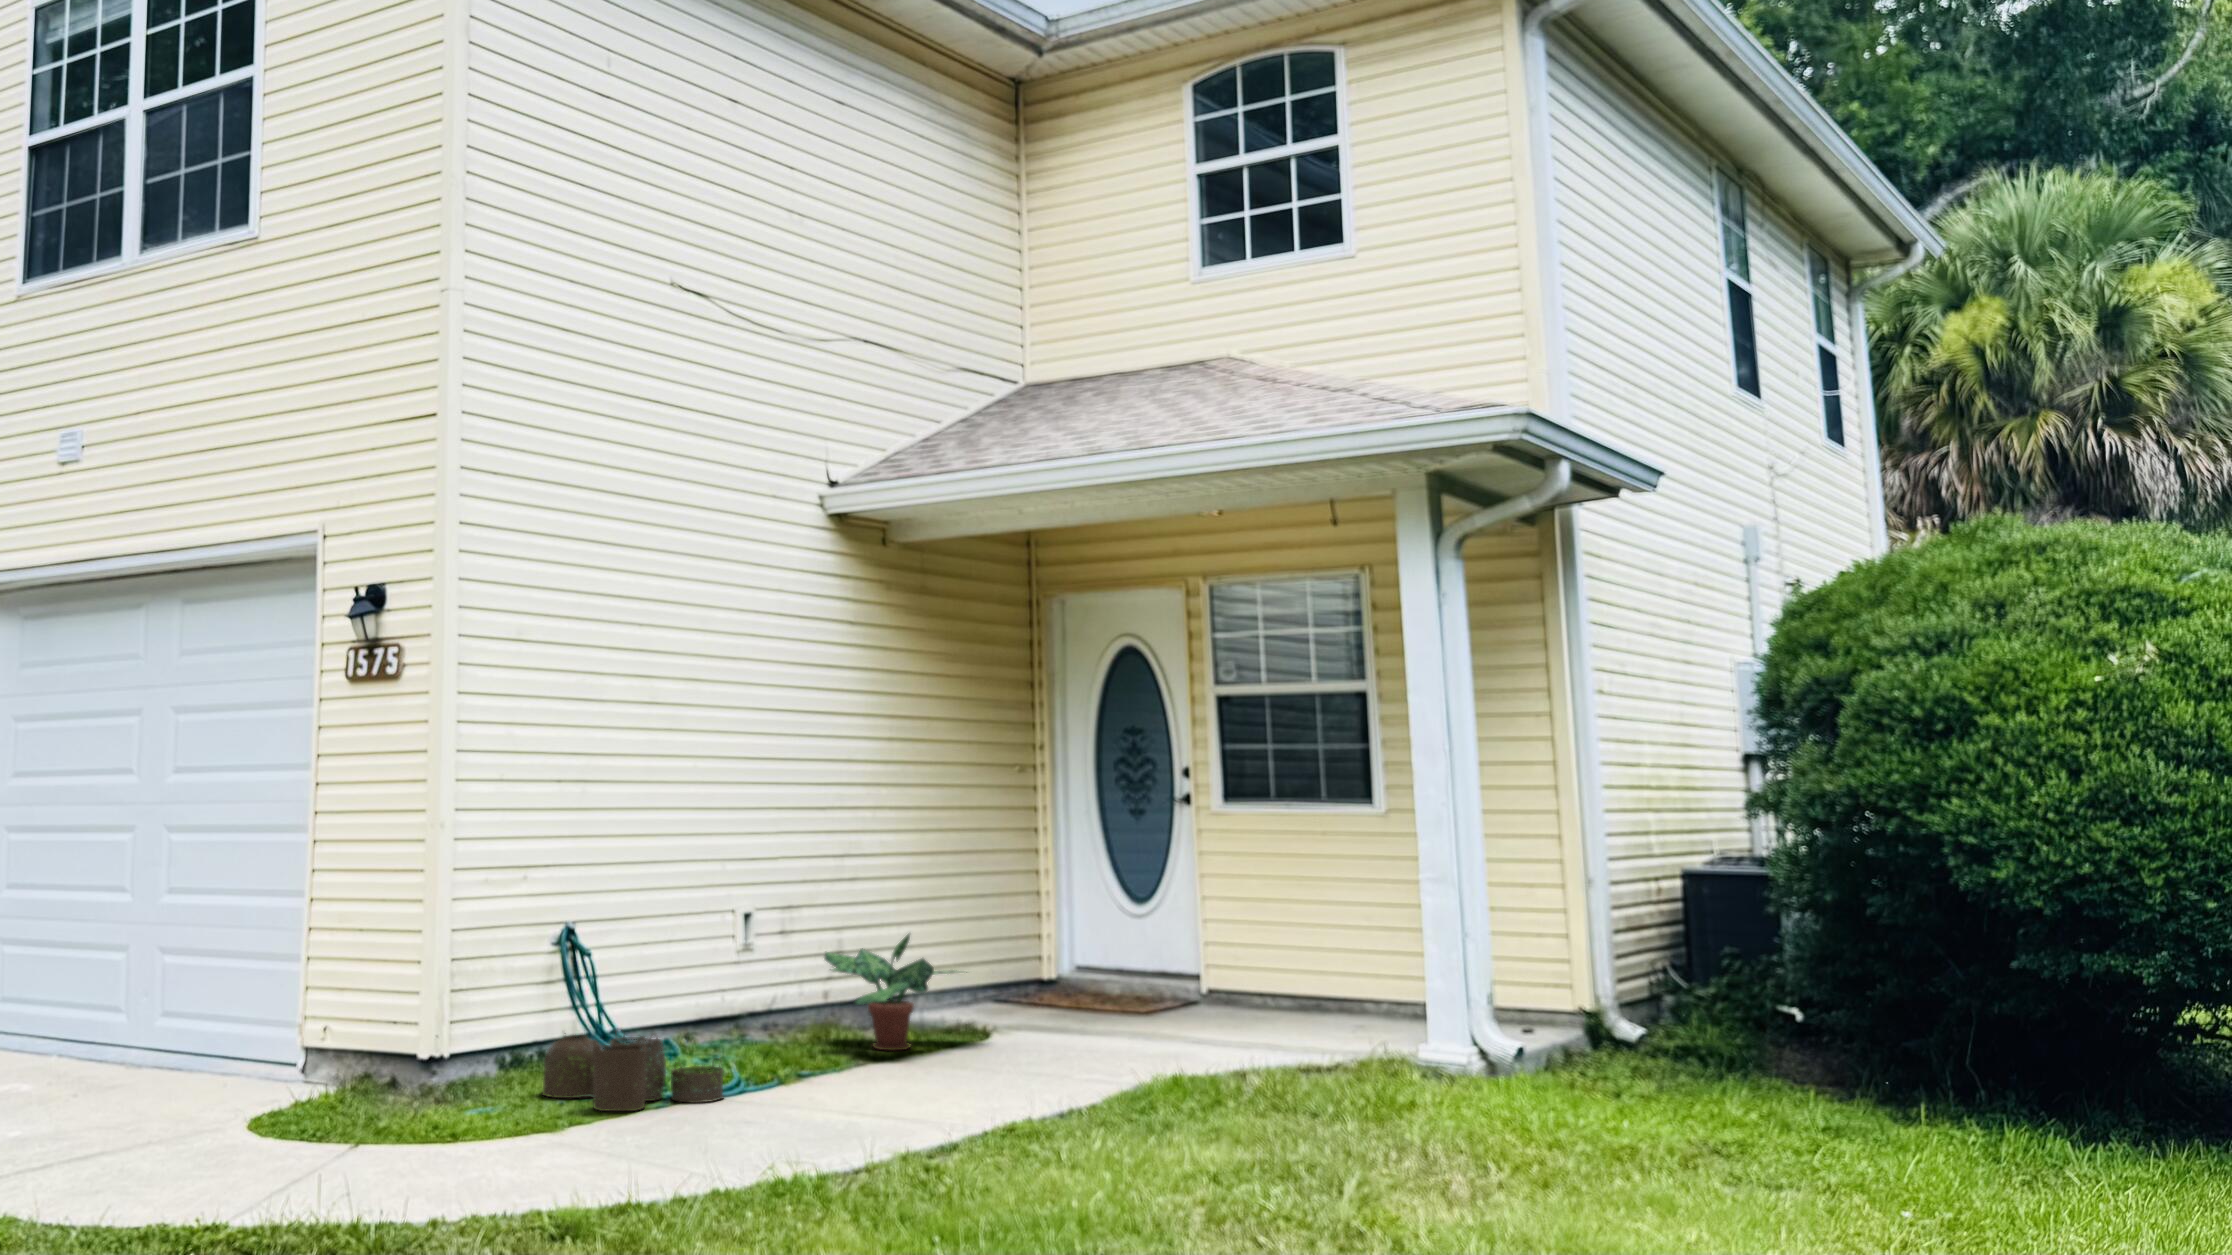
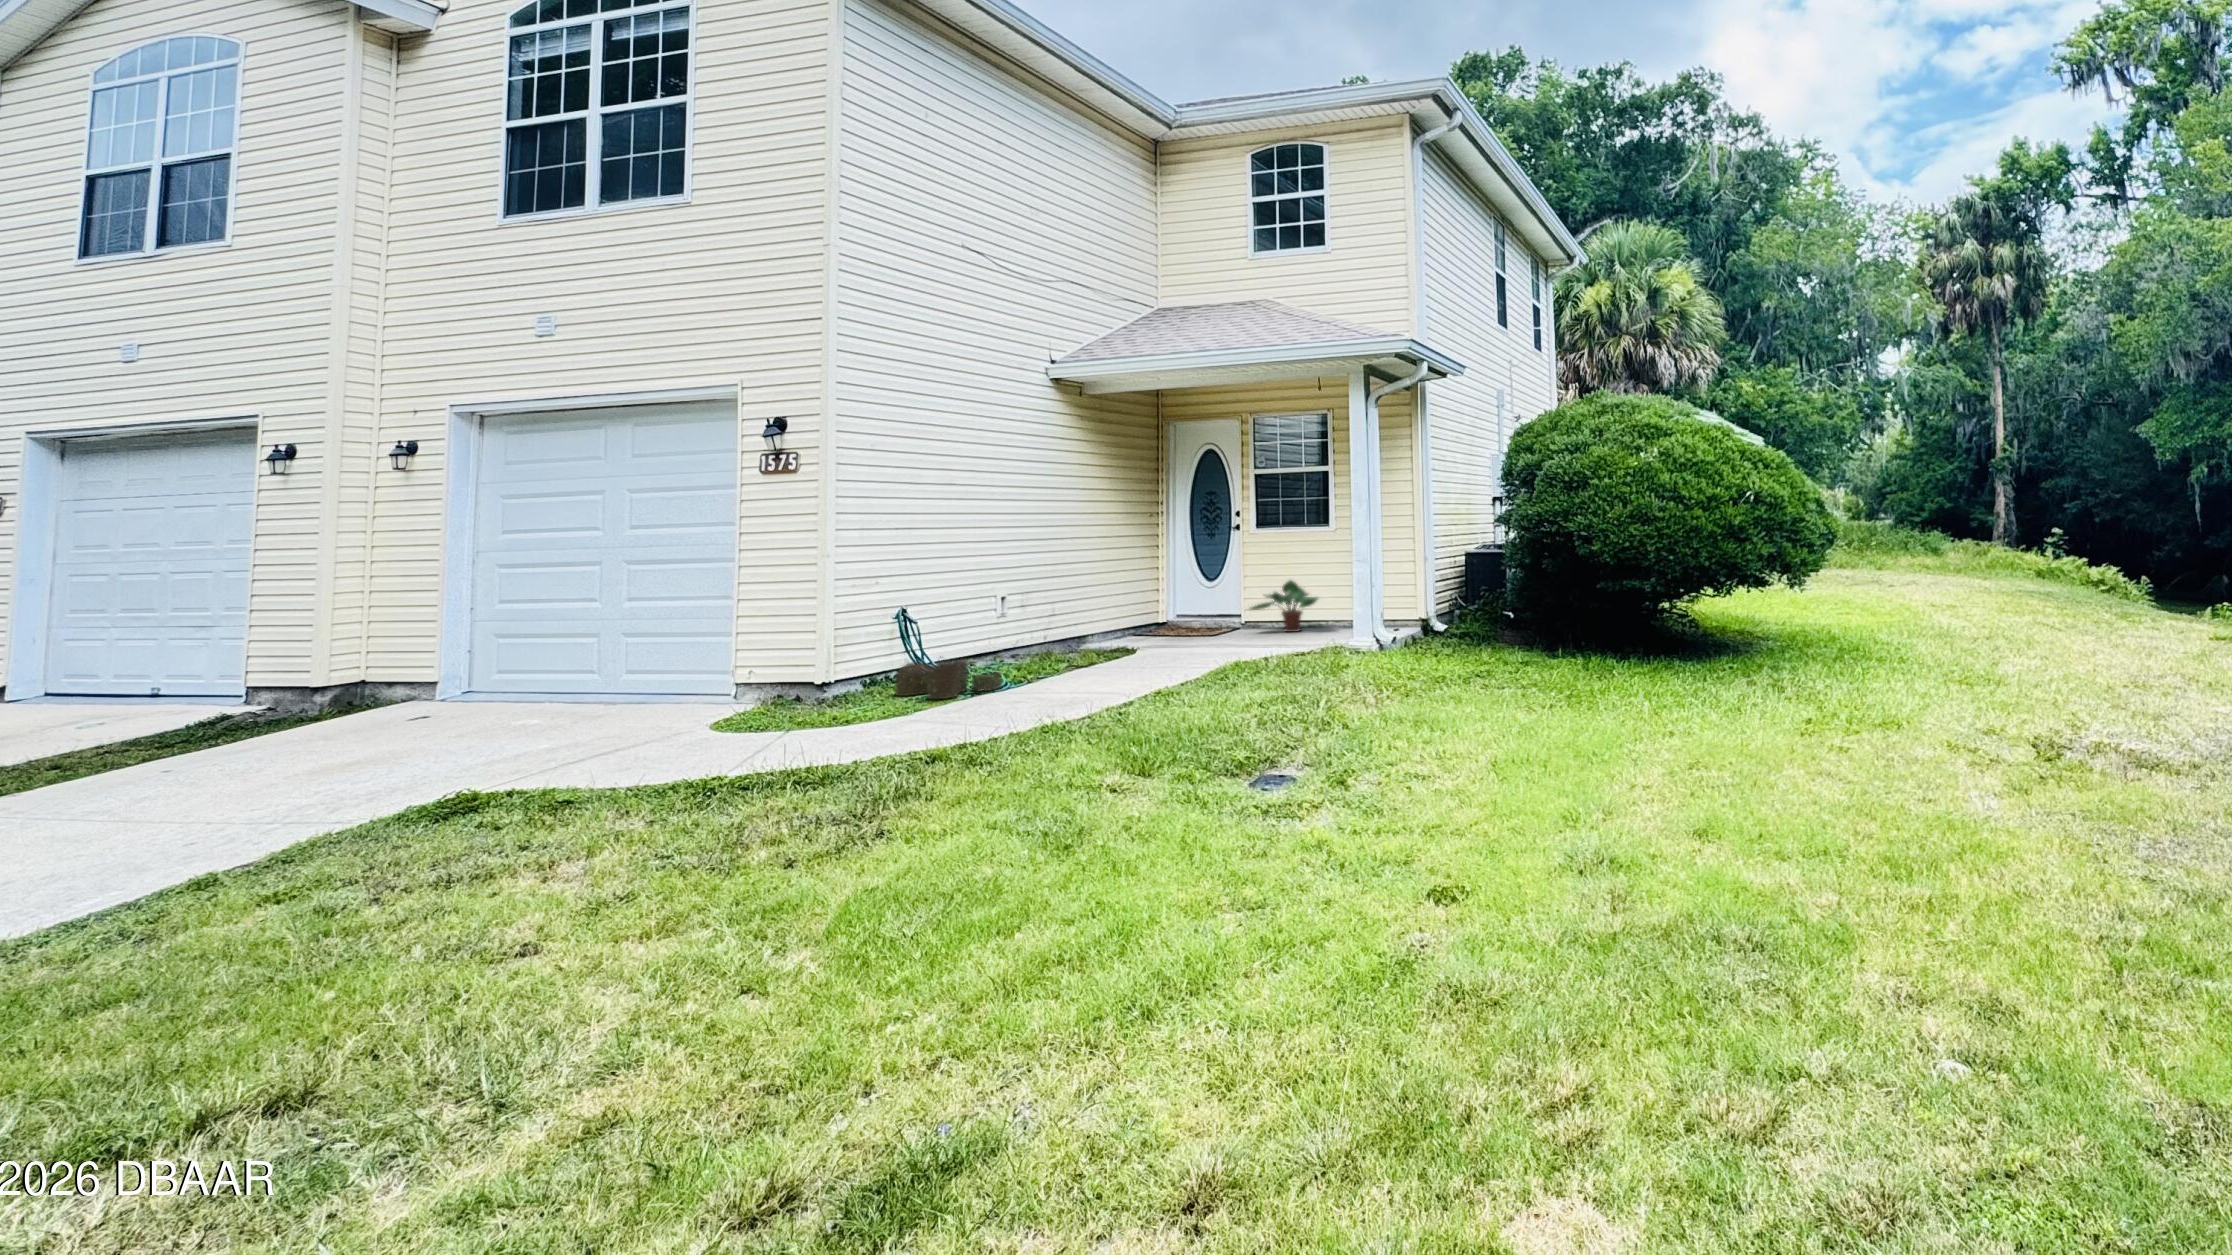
potted plant: present [824,934,967,1051] -> present [1251,580,1318,632]

